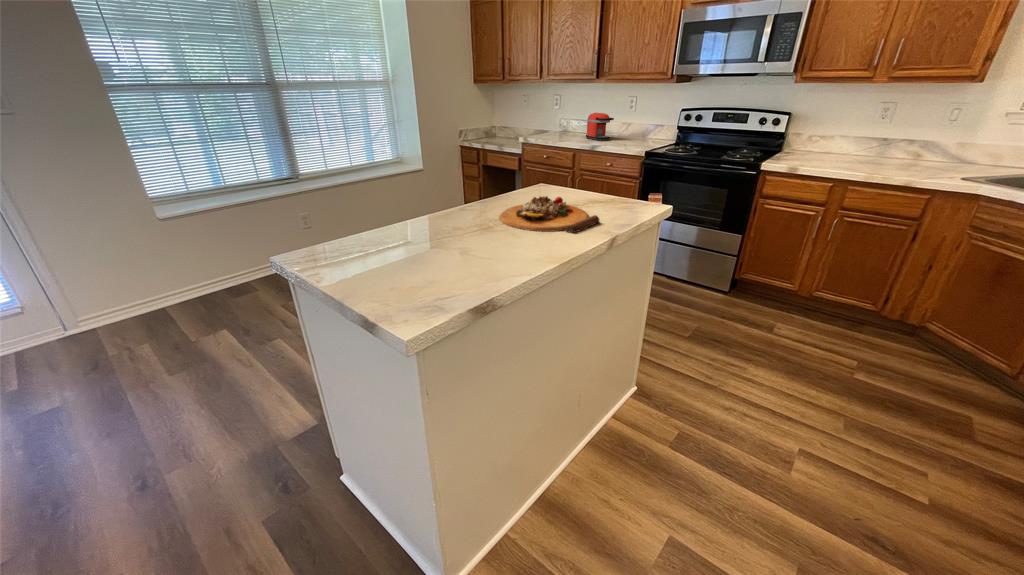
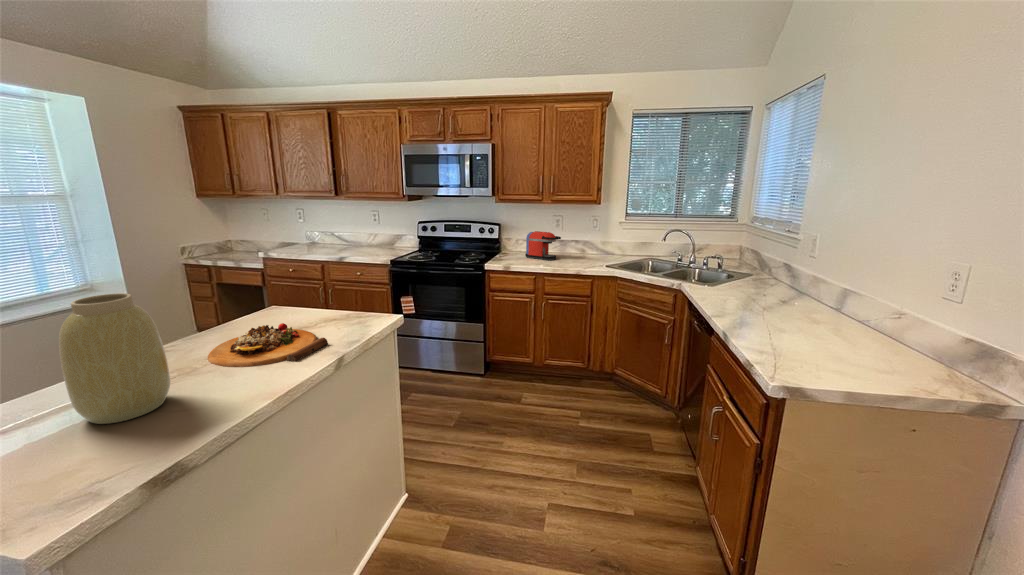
coffee maker: present [586,113,614,141] -> present [525,231,561,260]
vase: none [418,146,482,255] -> present [59,293,170,424]

